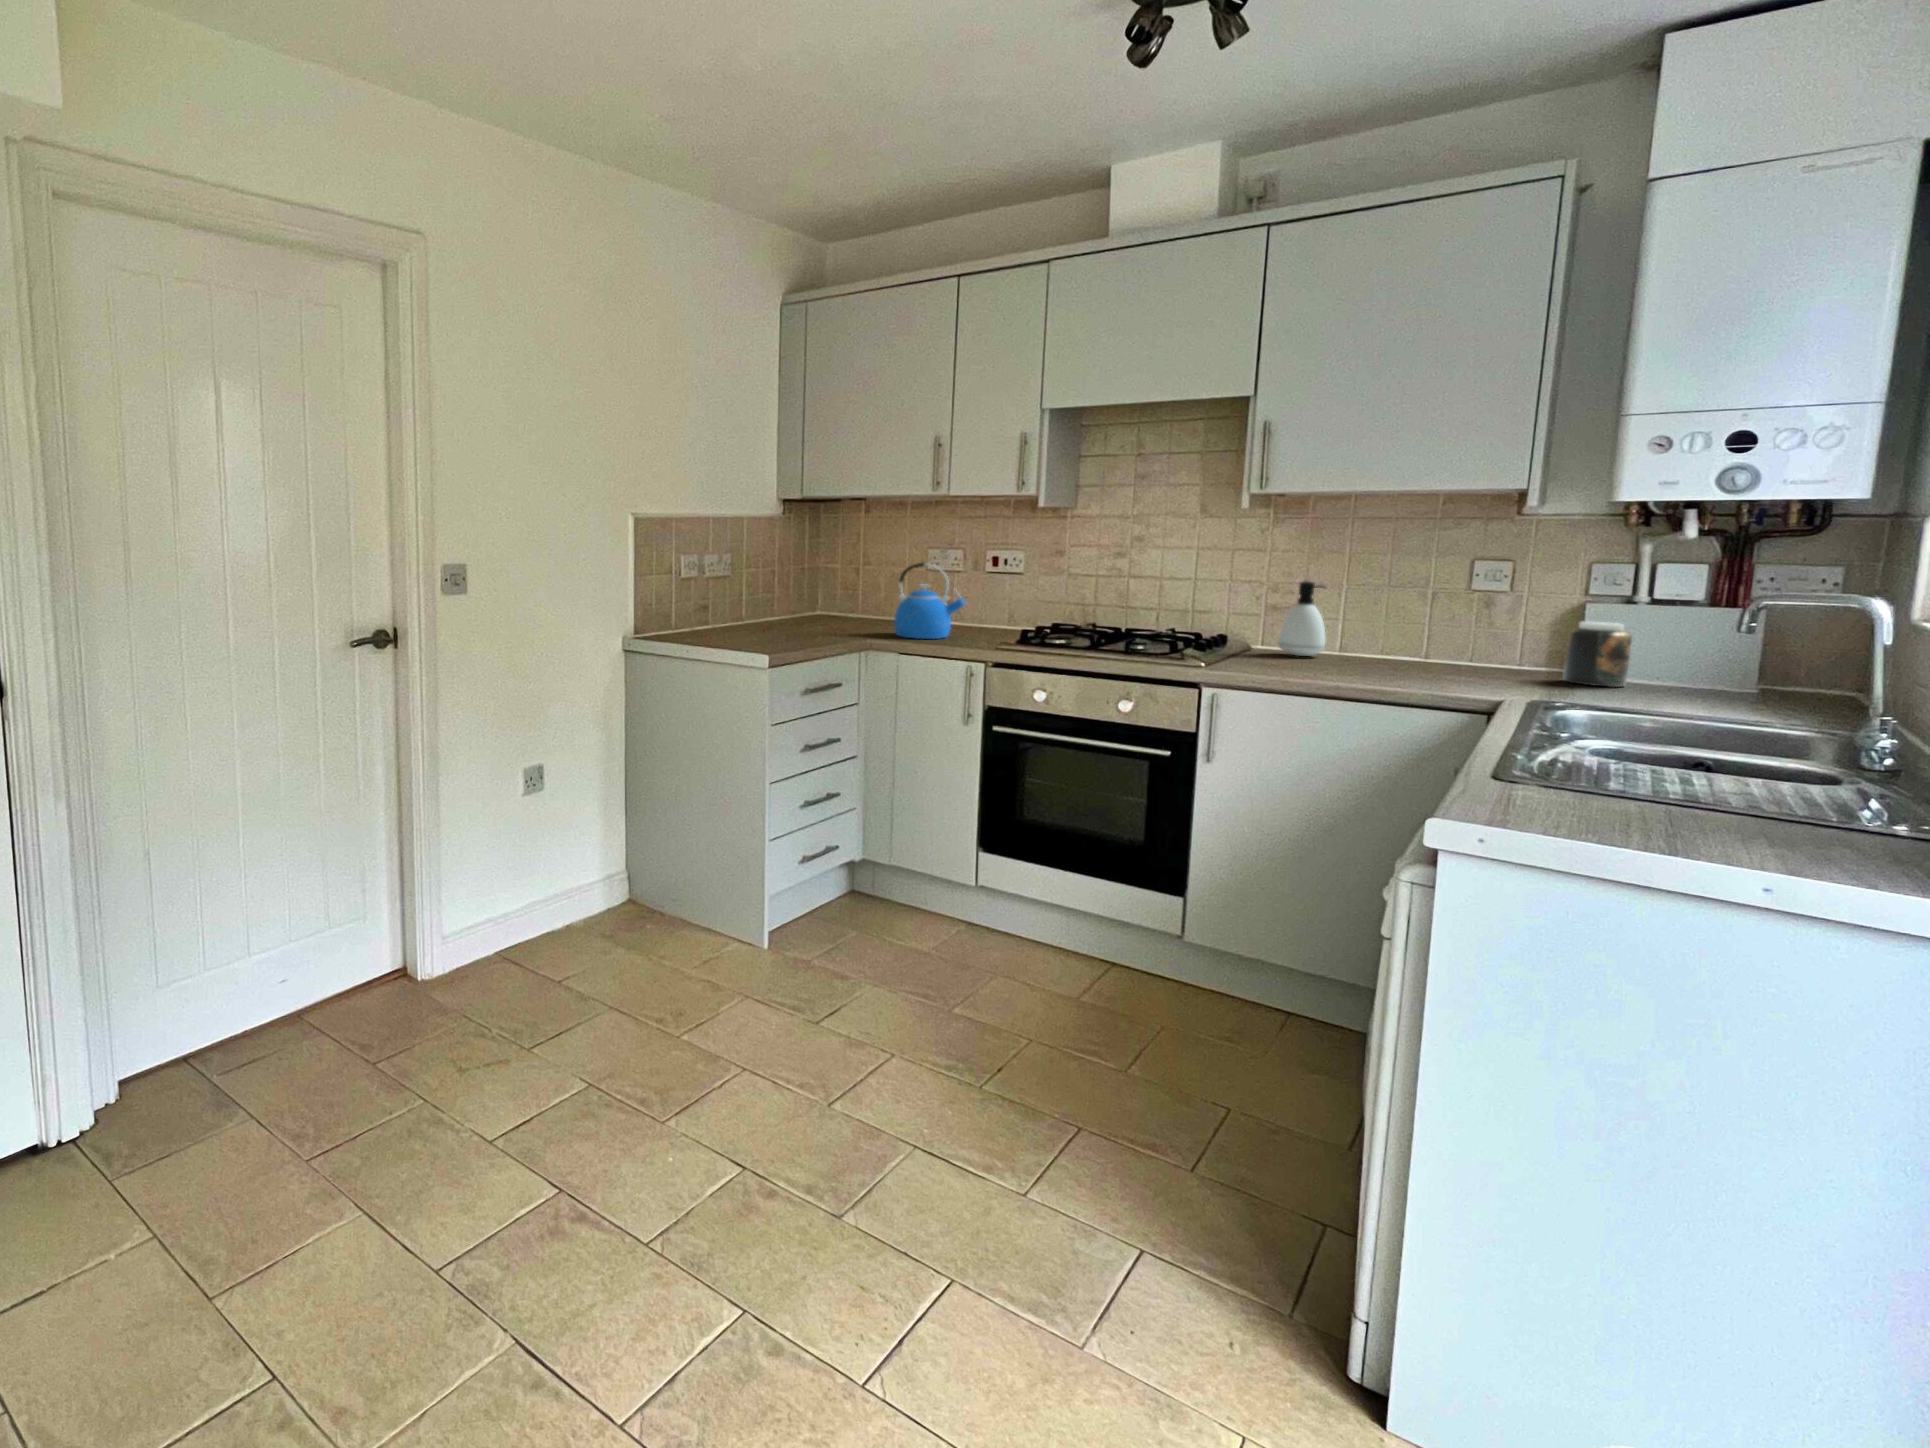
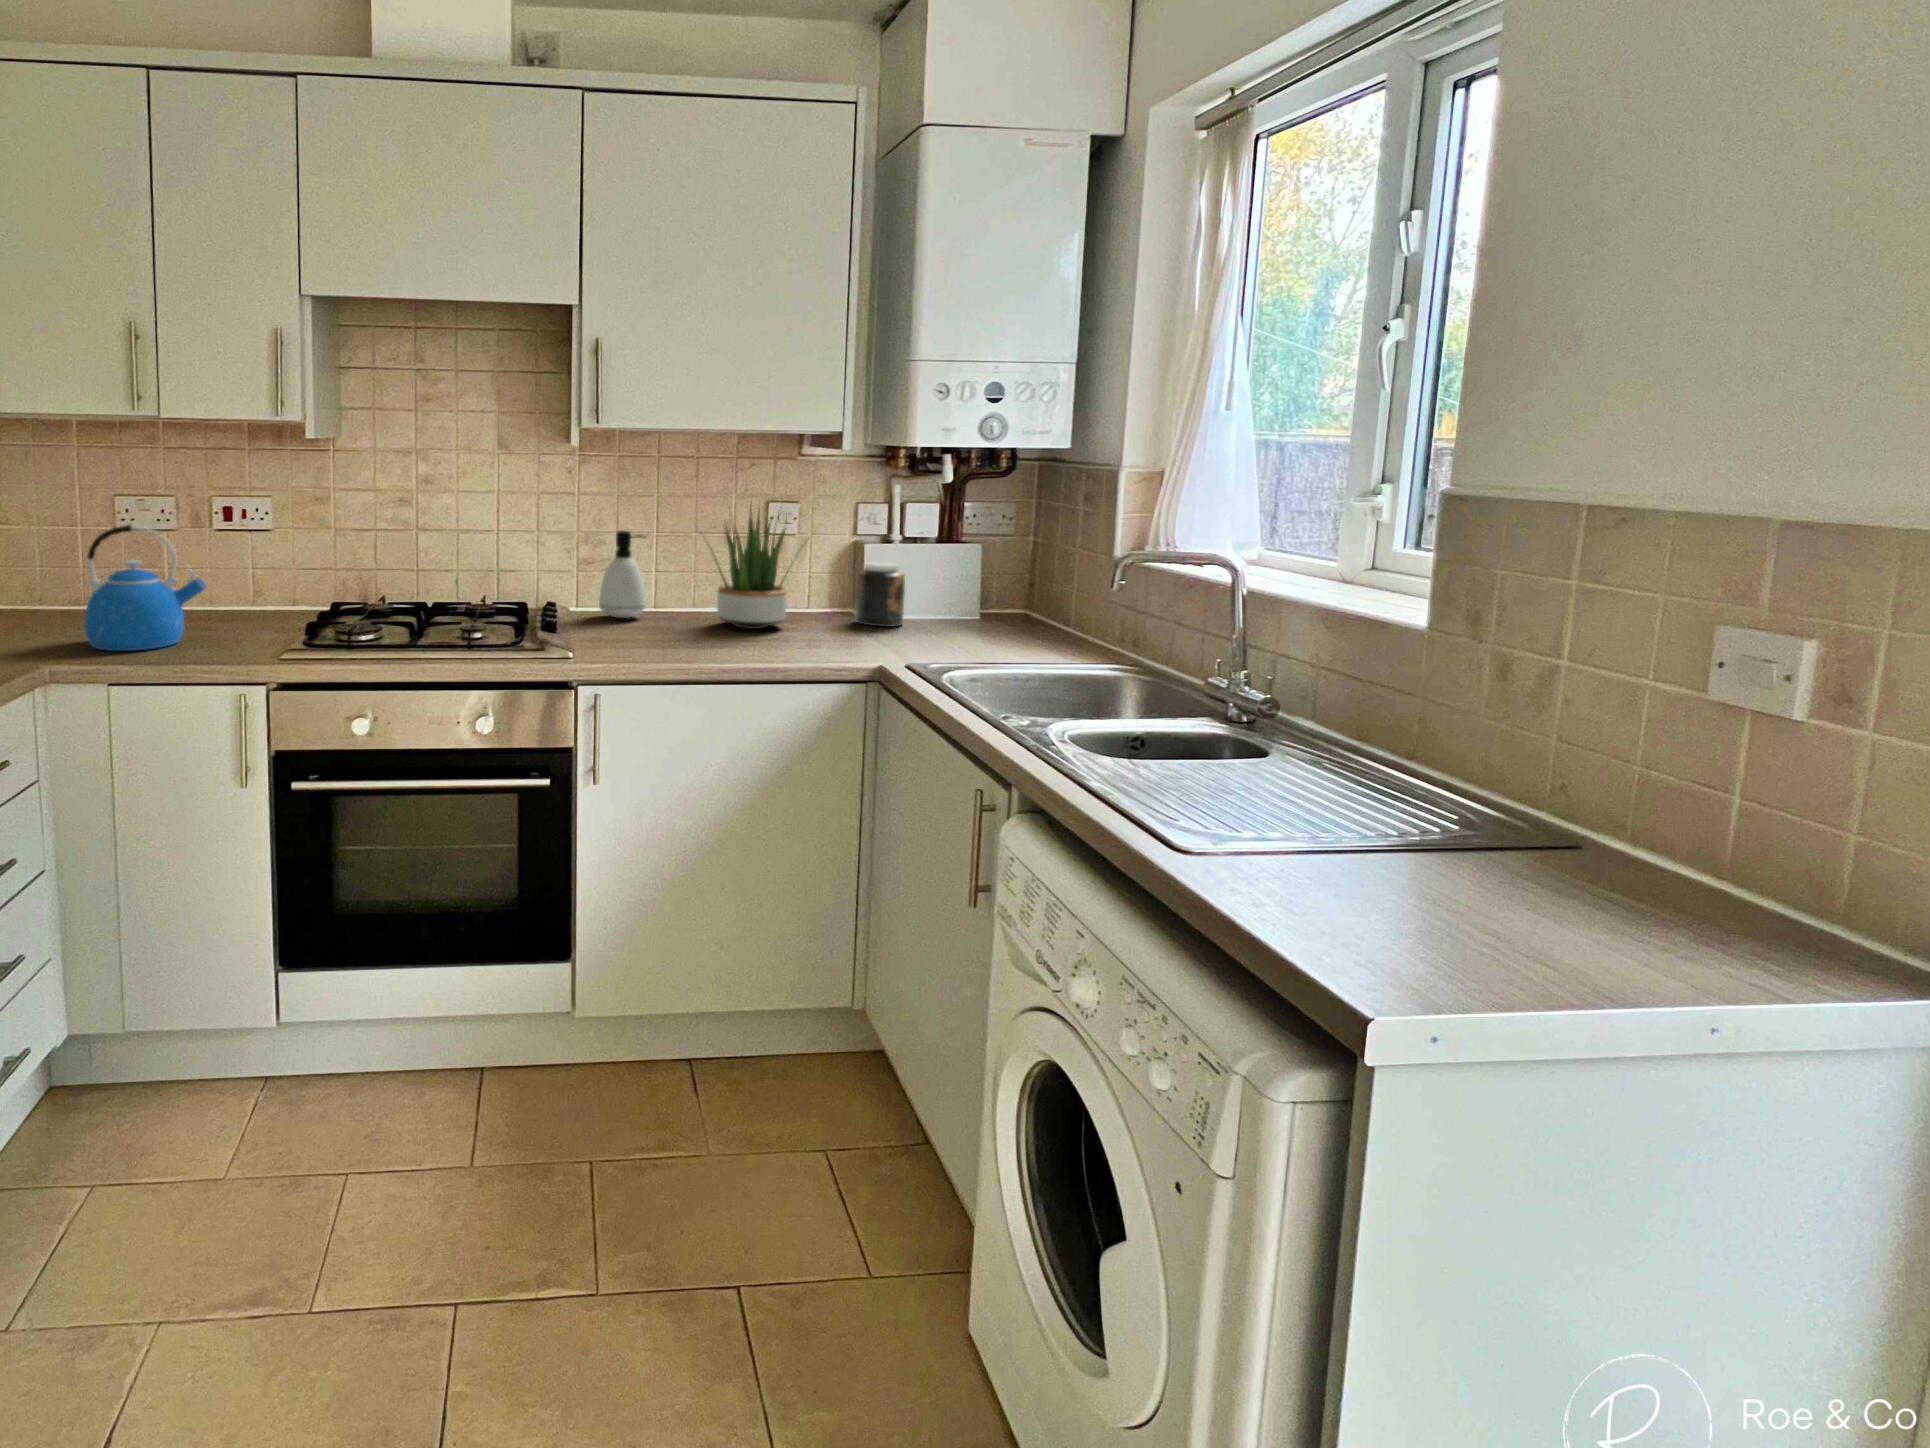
potted plant: none [1372,558,1505,673] -> present [700,510,806,629]

